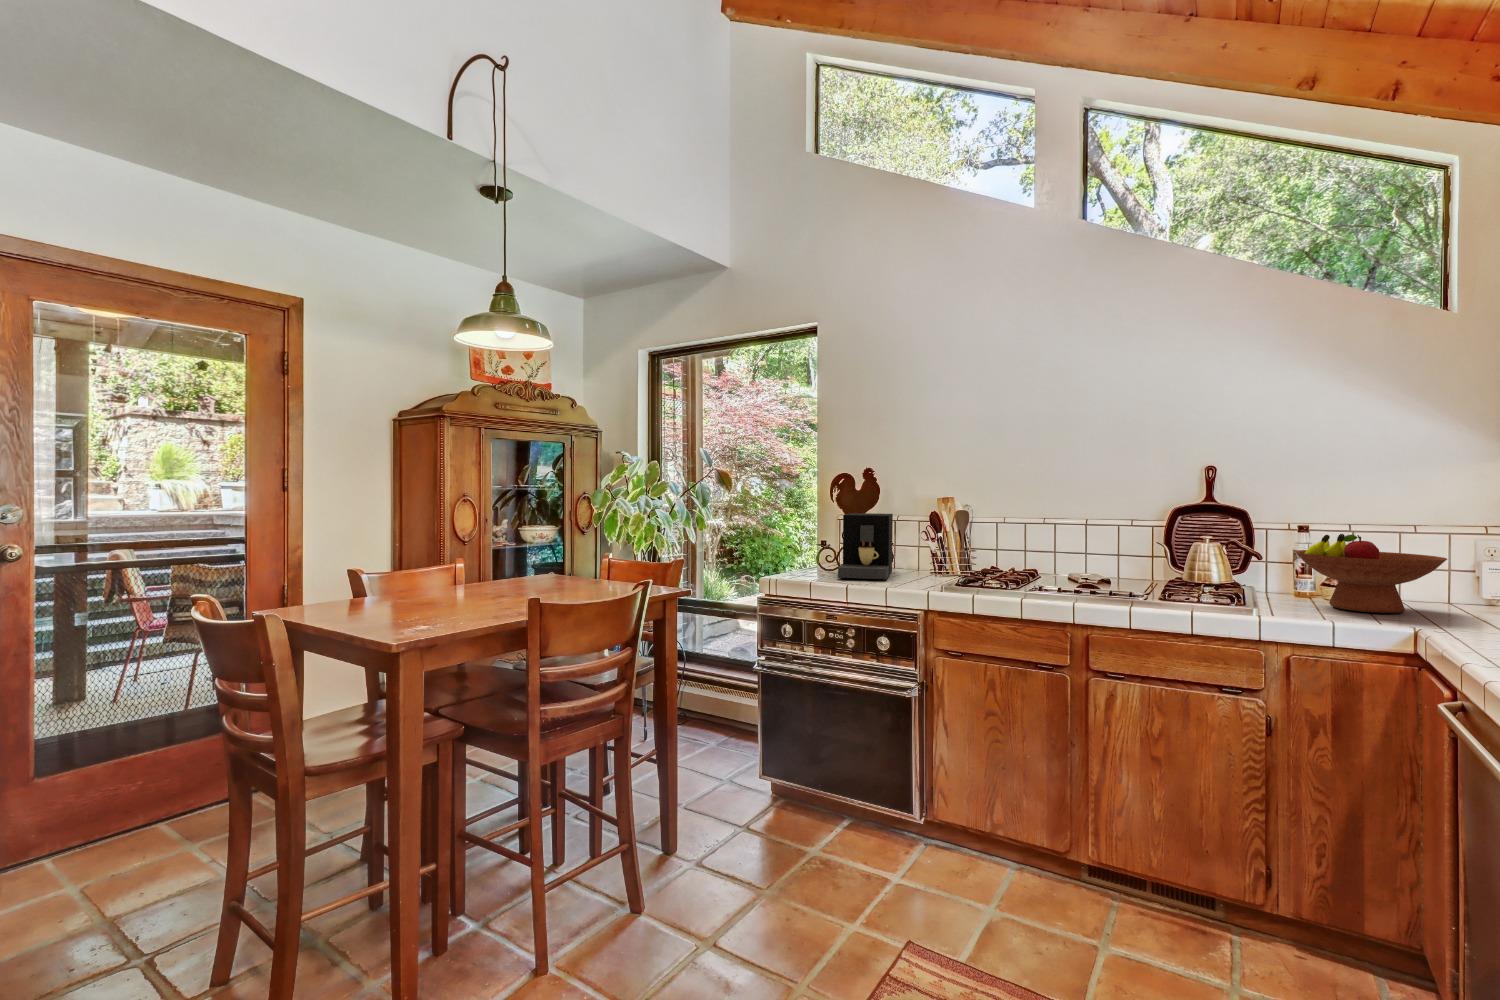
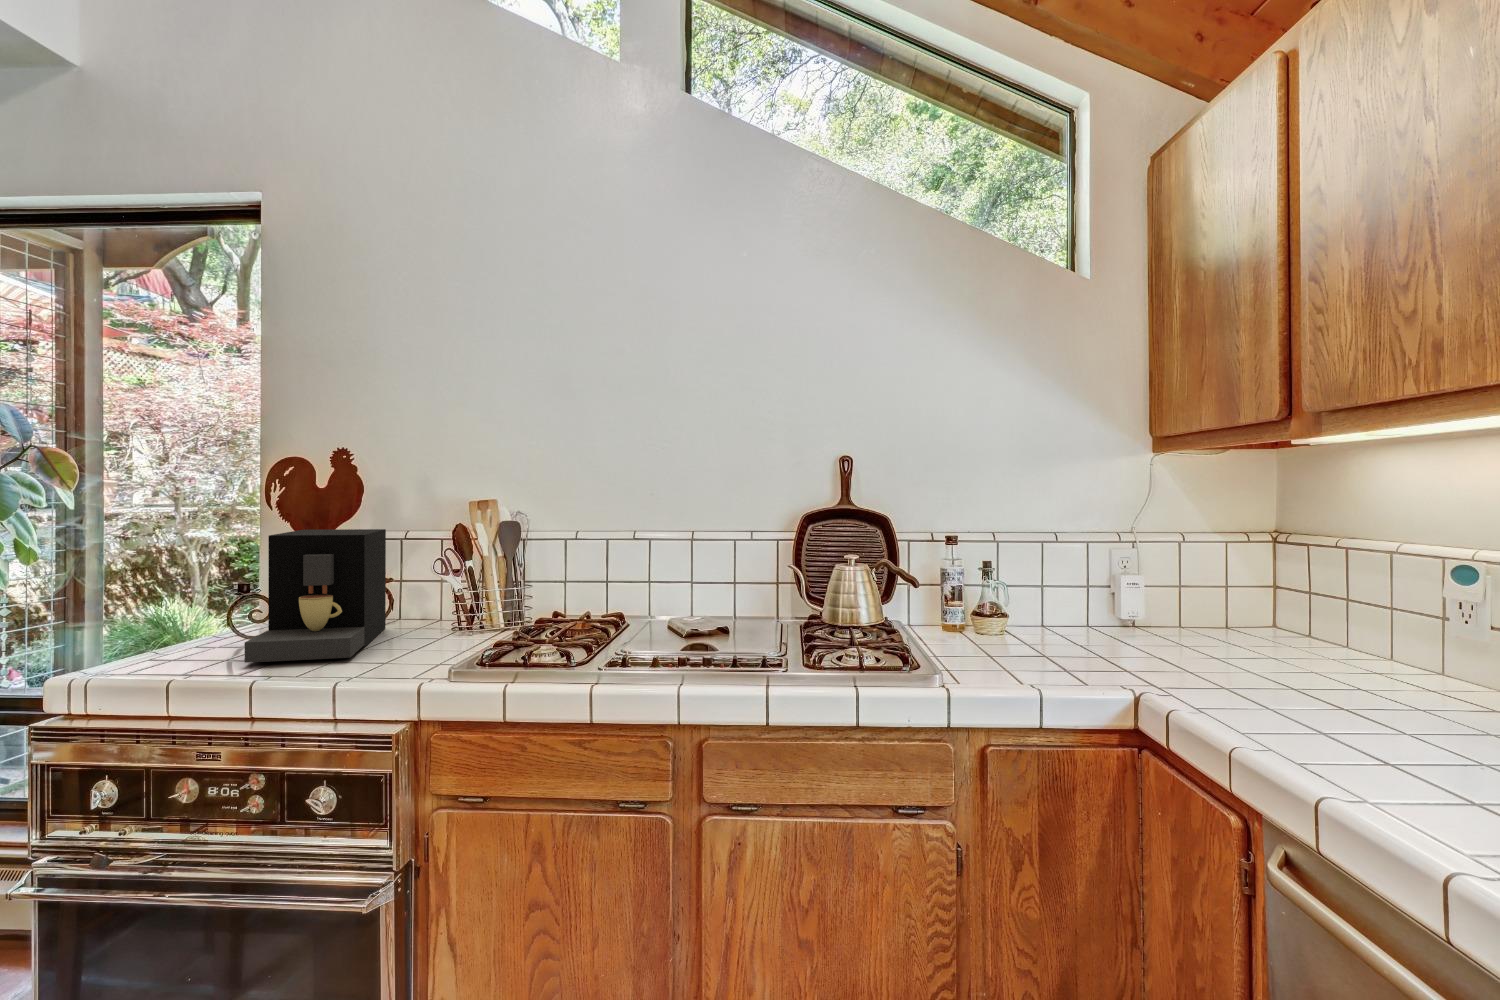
fruit bowl: present [1295,534,1447,613] -> none [960,550,1129,659]

